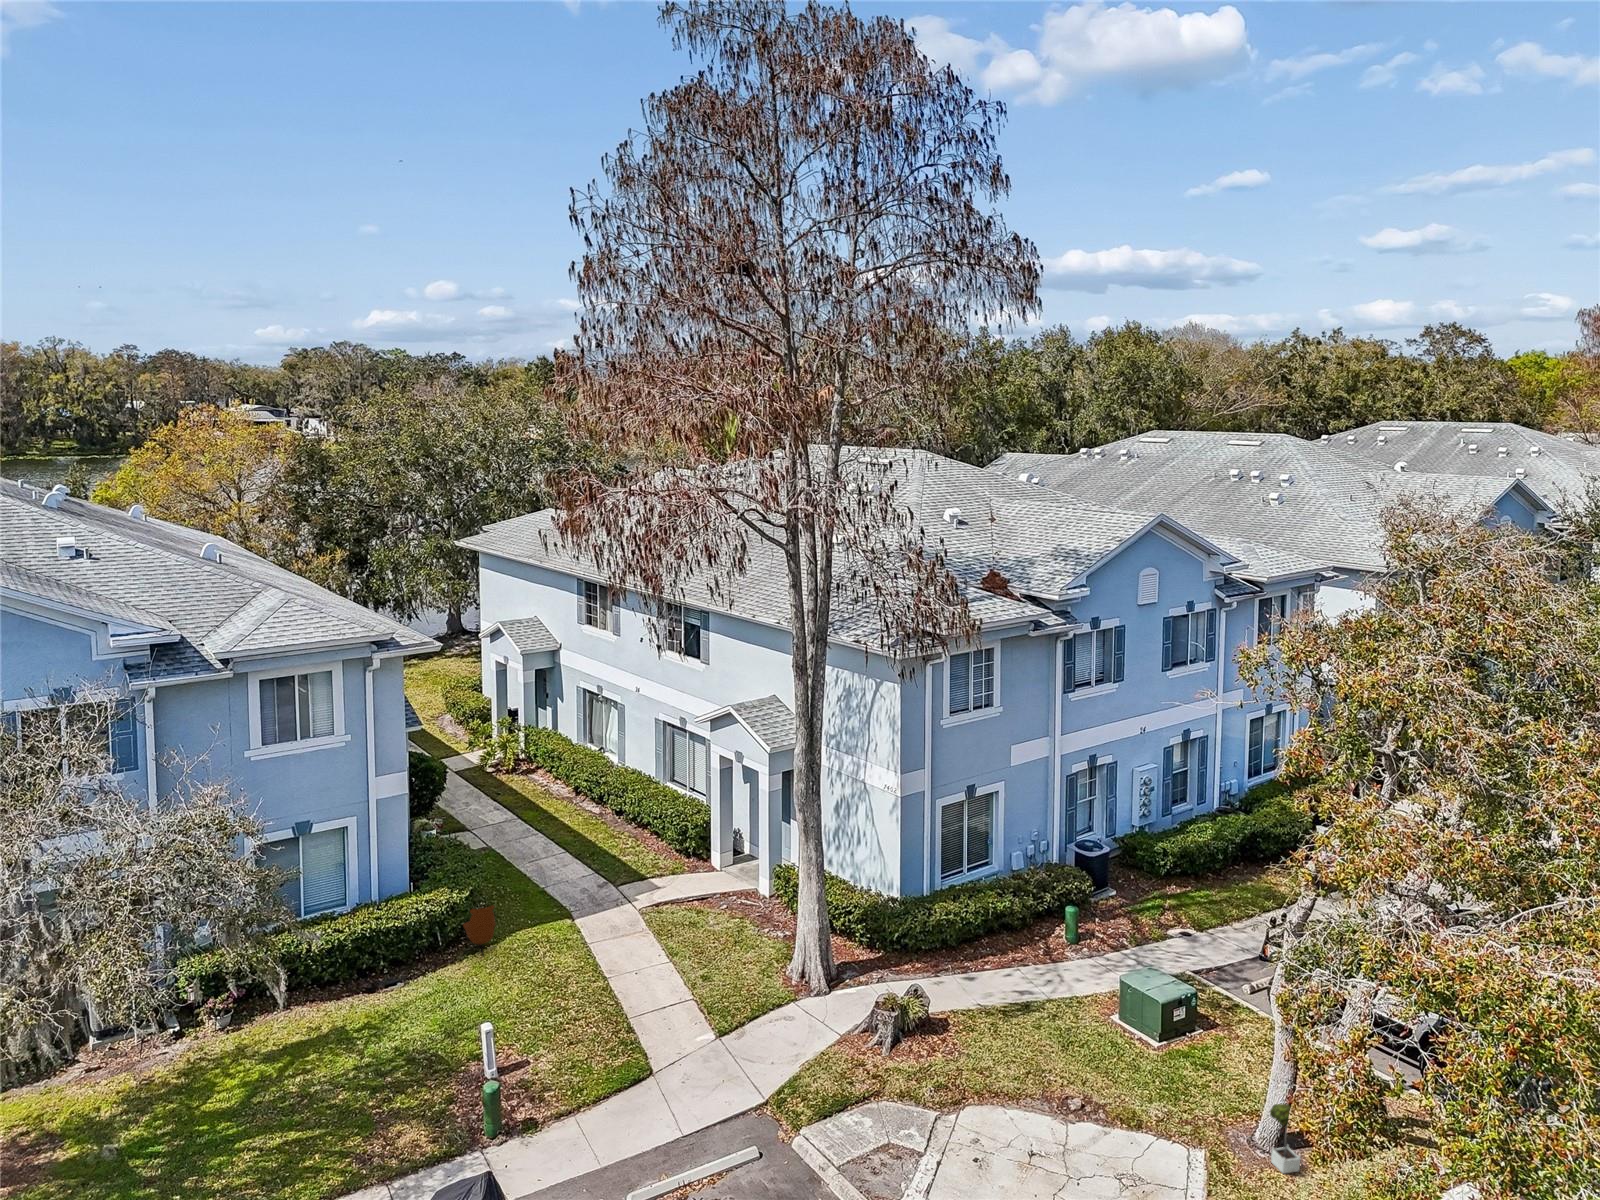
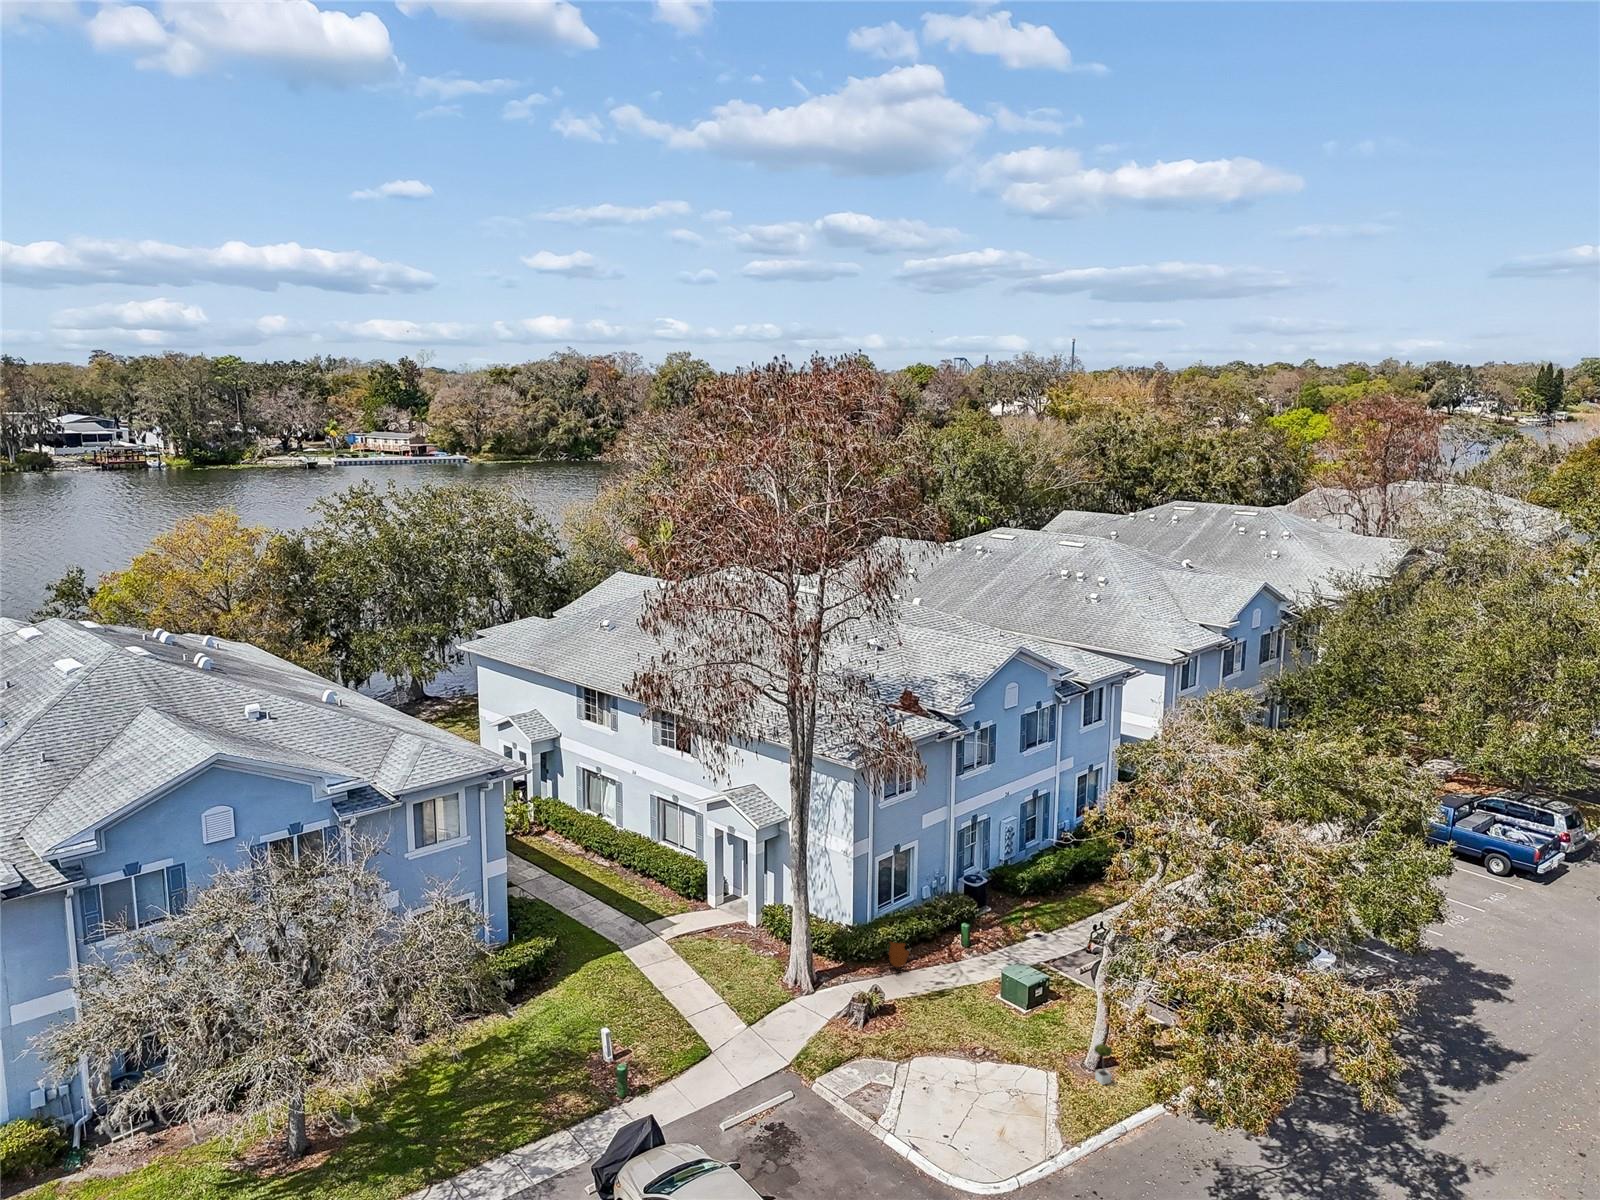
lounge chair: present [463,905,496,954] -> present [889,942,909,971]

